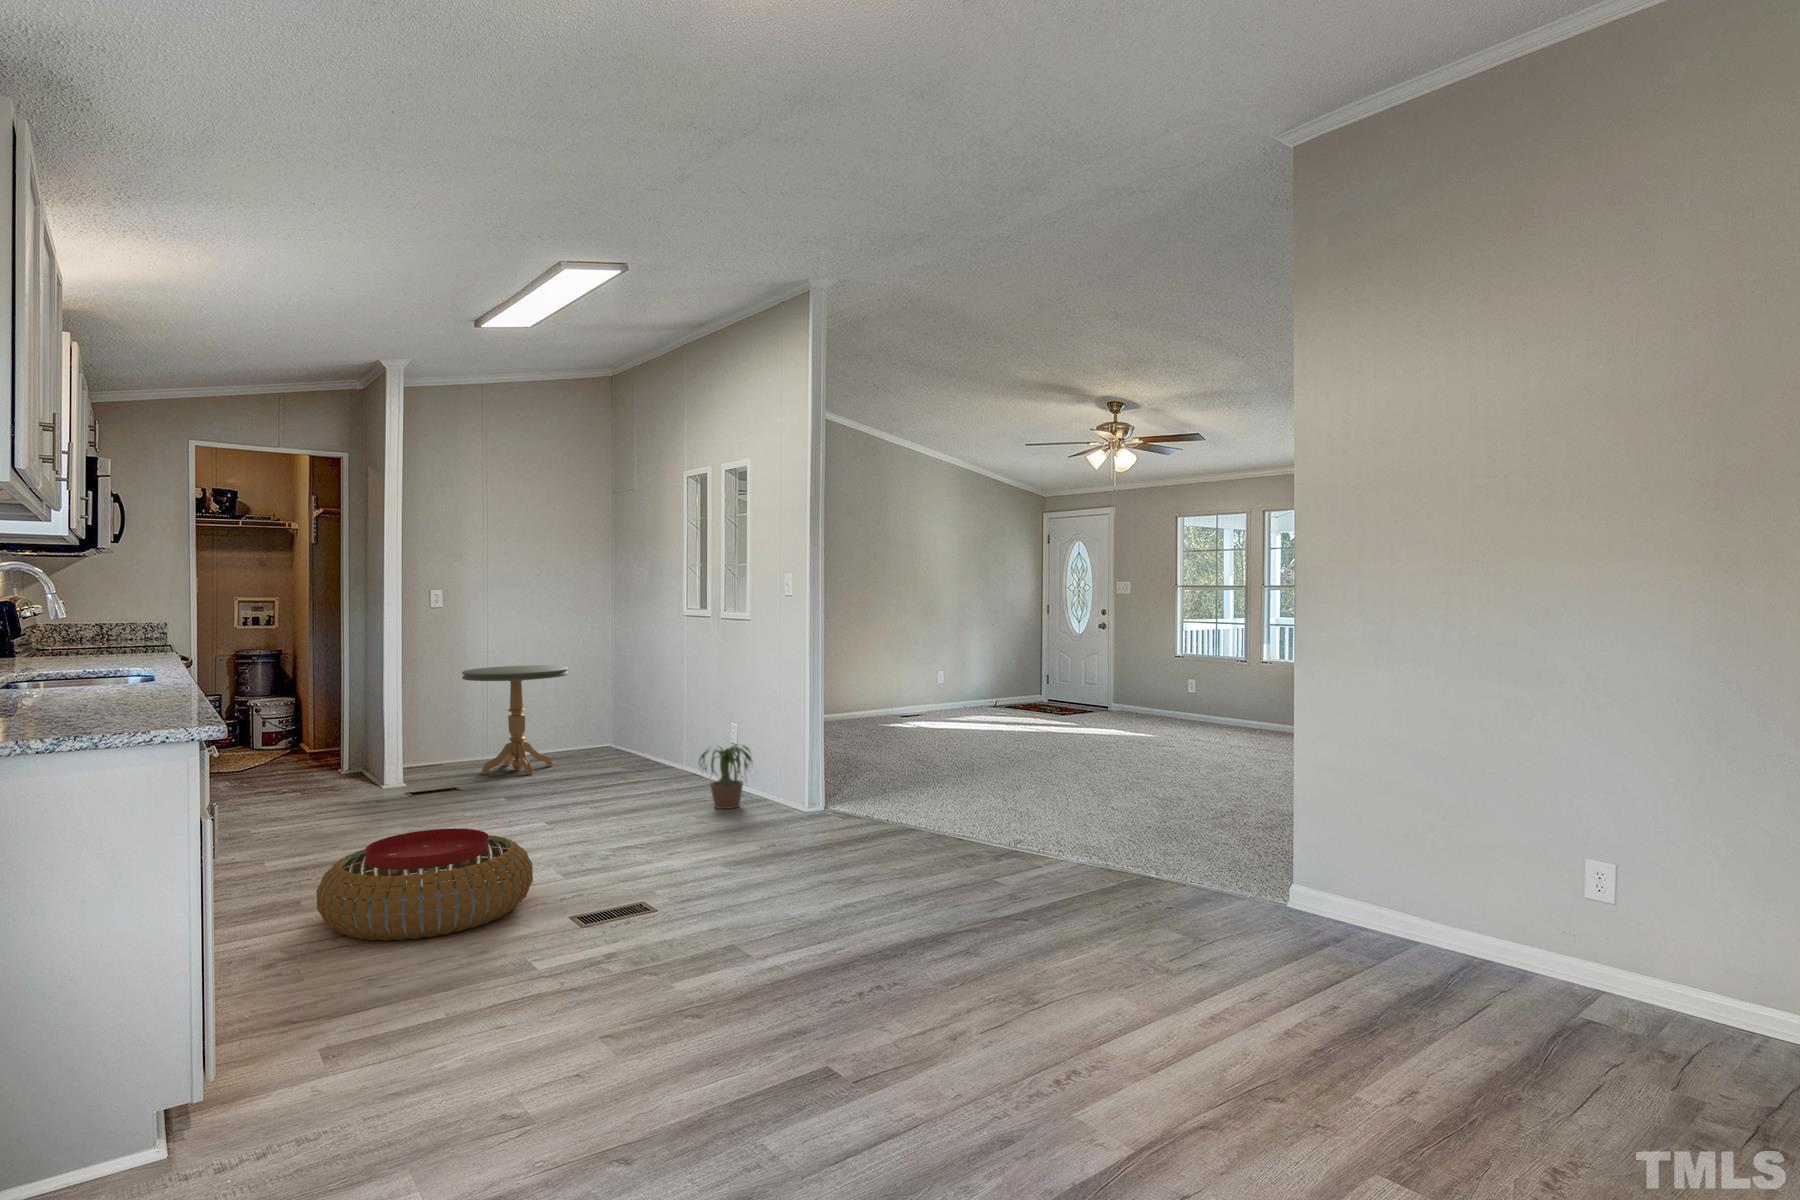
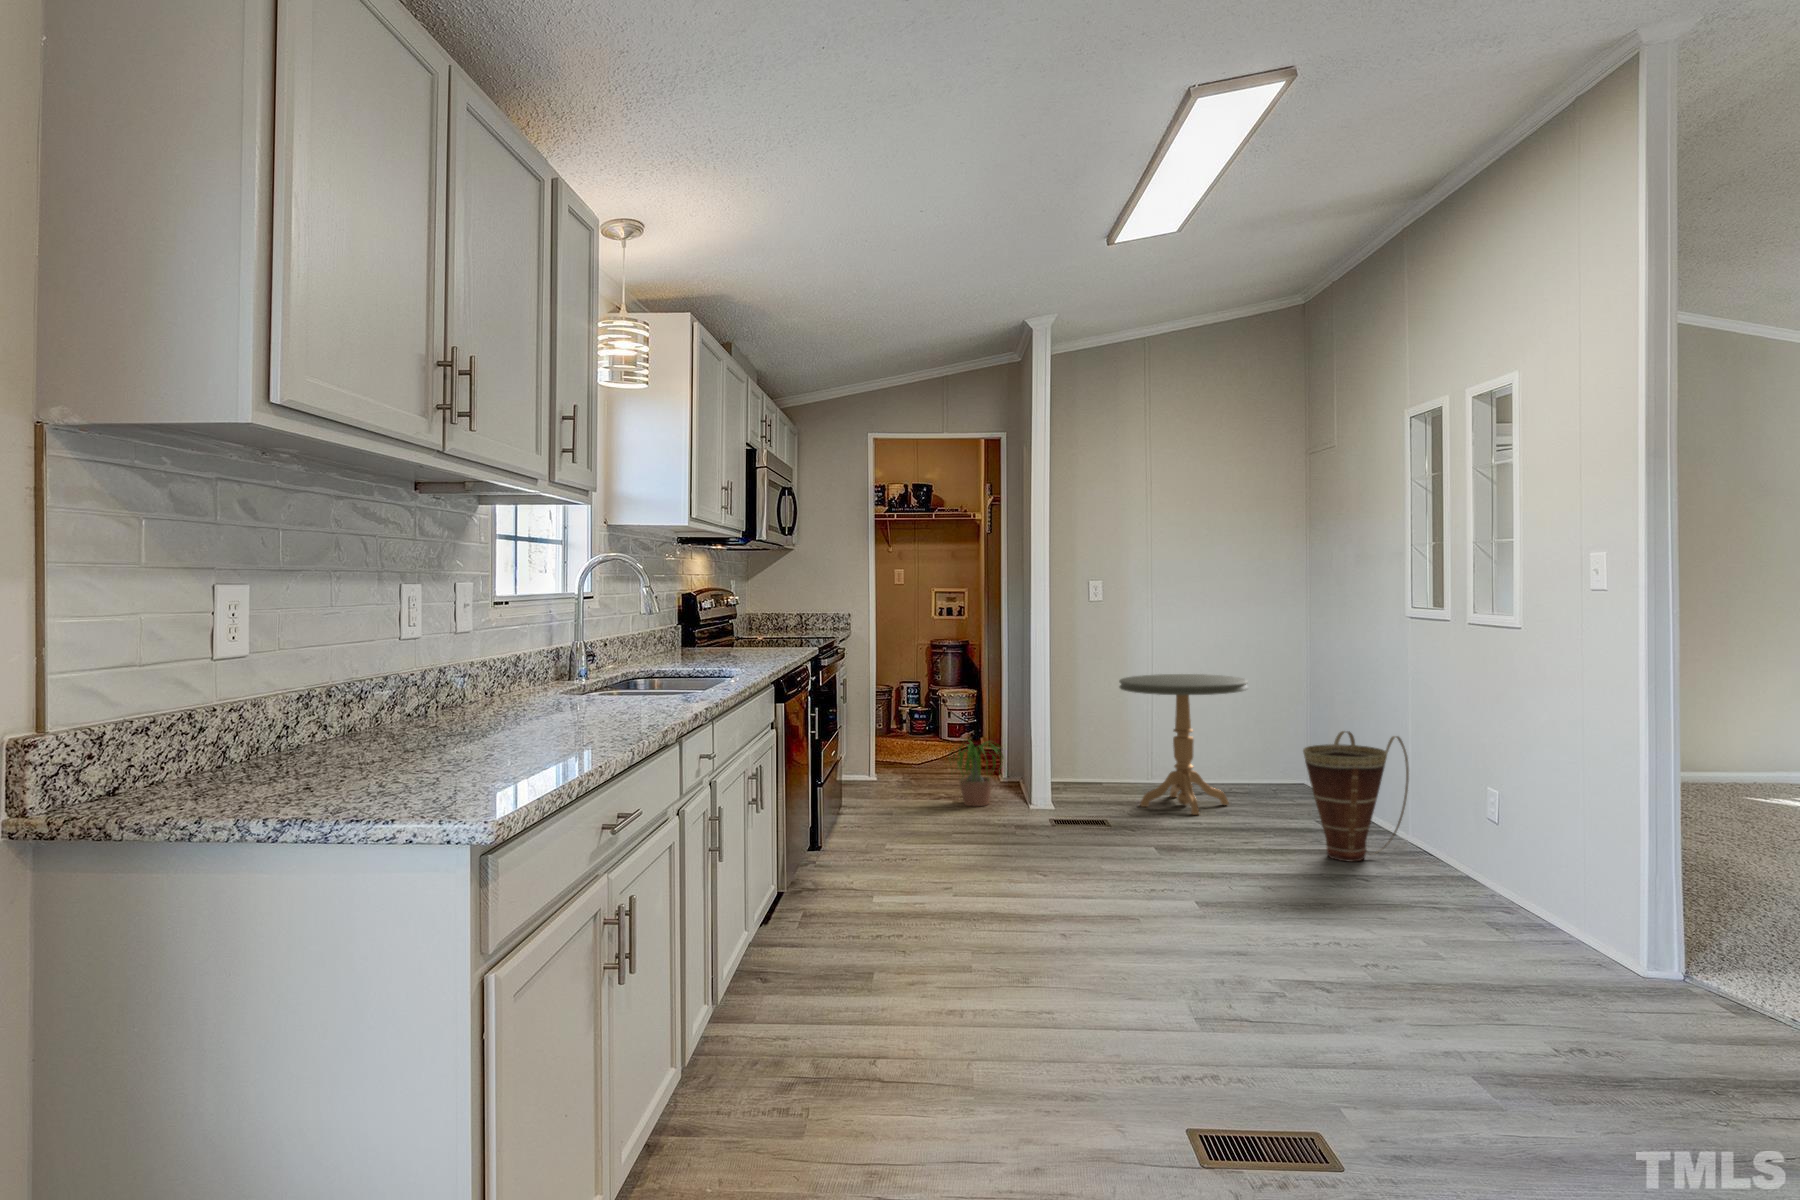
basket: none [617,698,686,788] -> present [1303,731,1409,862]
potted plant: present [699,745,752,809] -> present [950,741,1004,806]
pouf: present [316,828,533,941] -> none [842,913,1114,1087]

